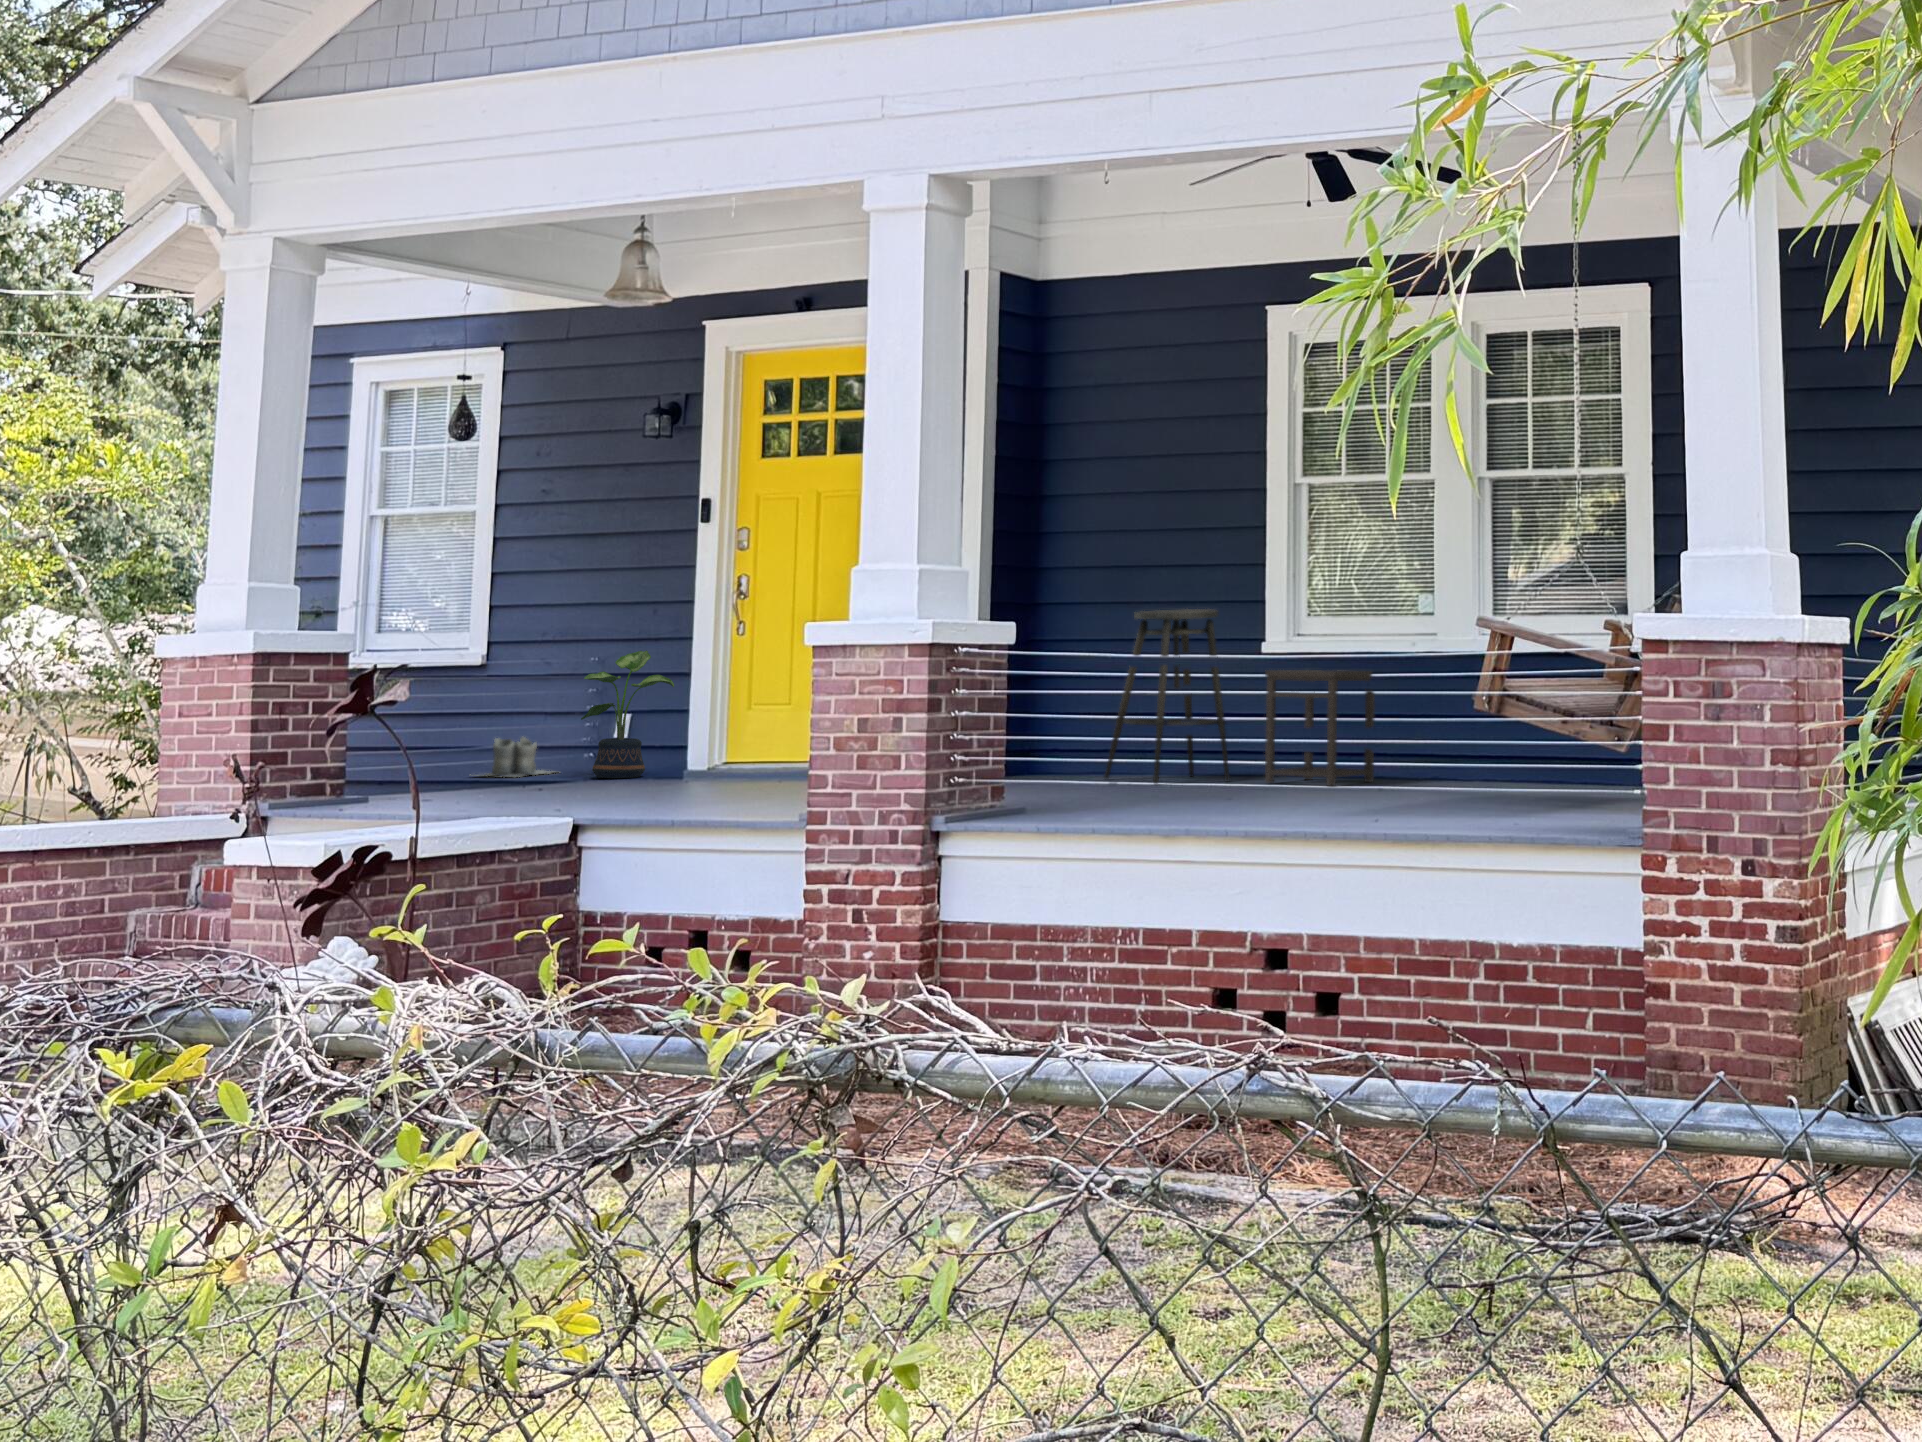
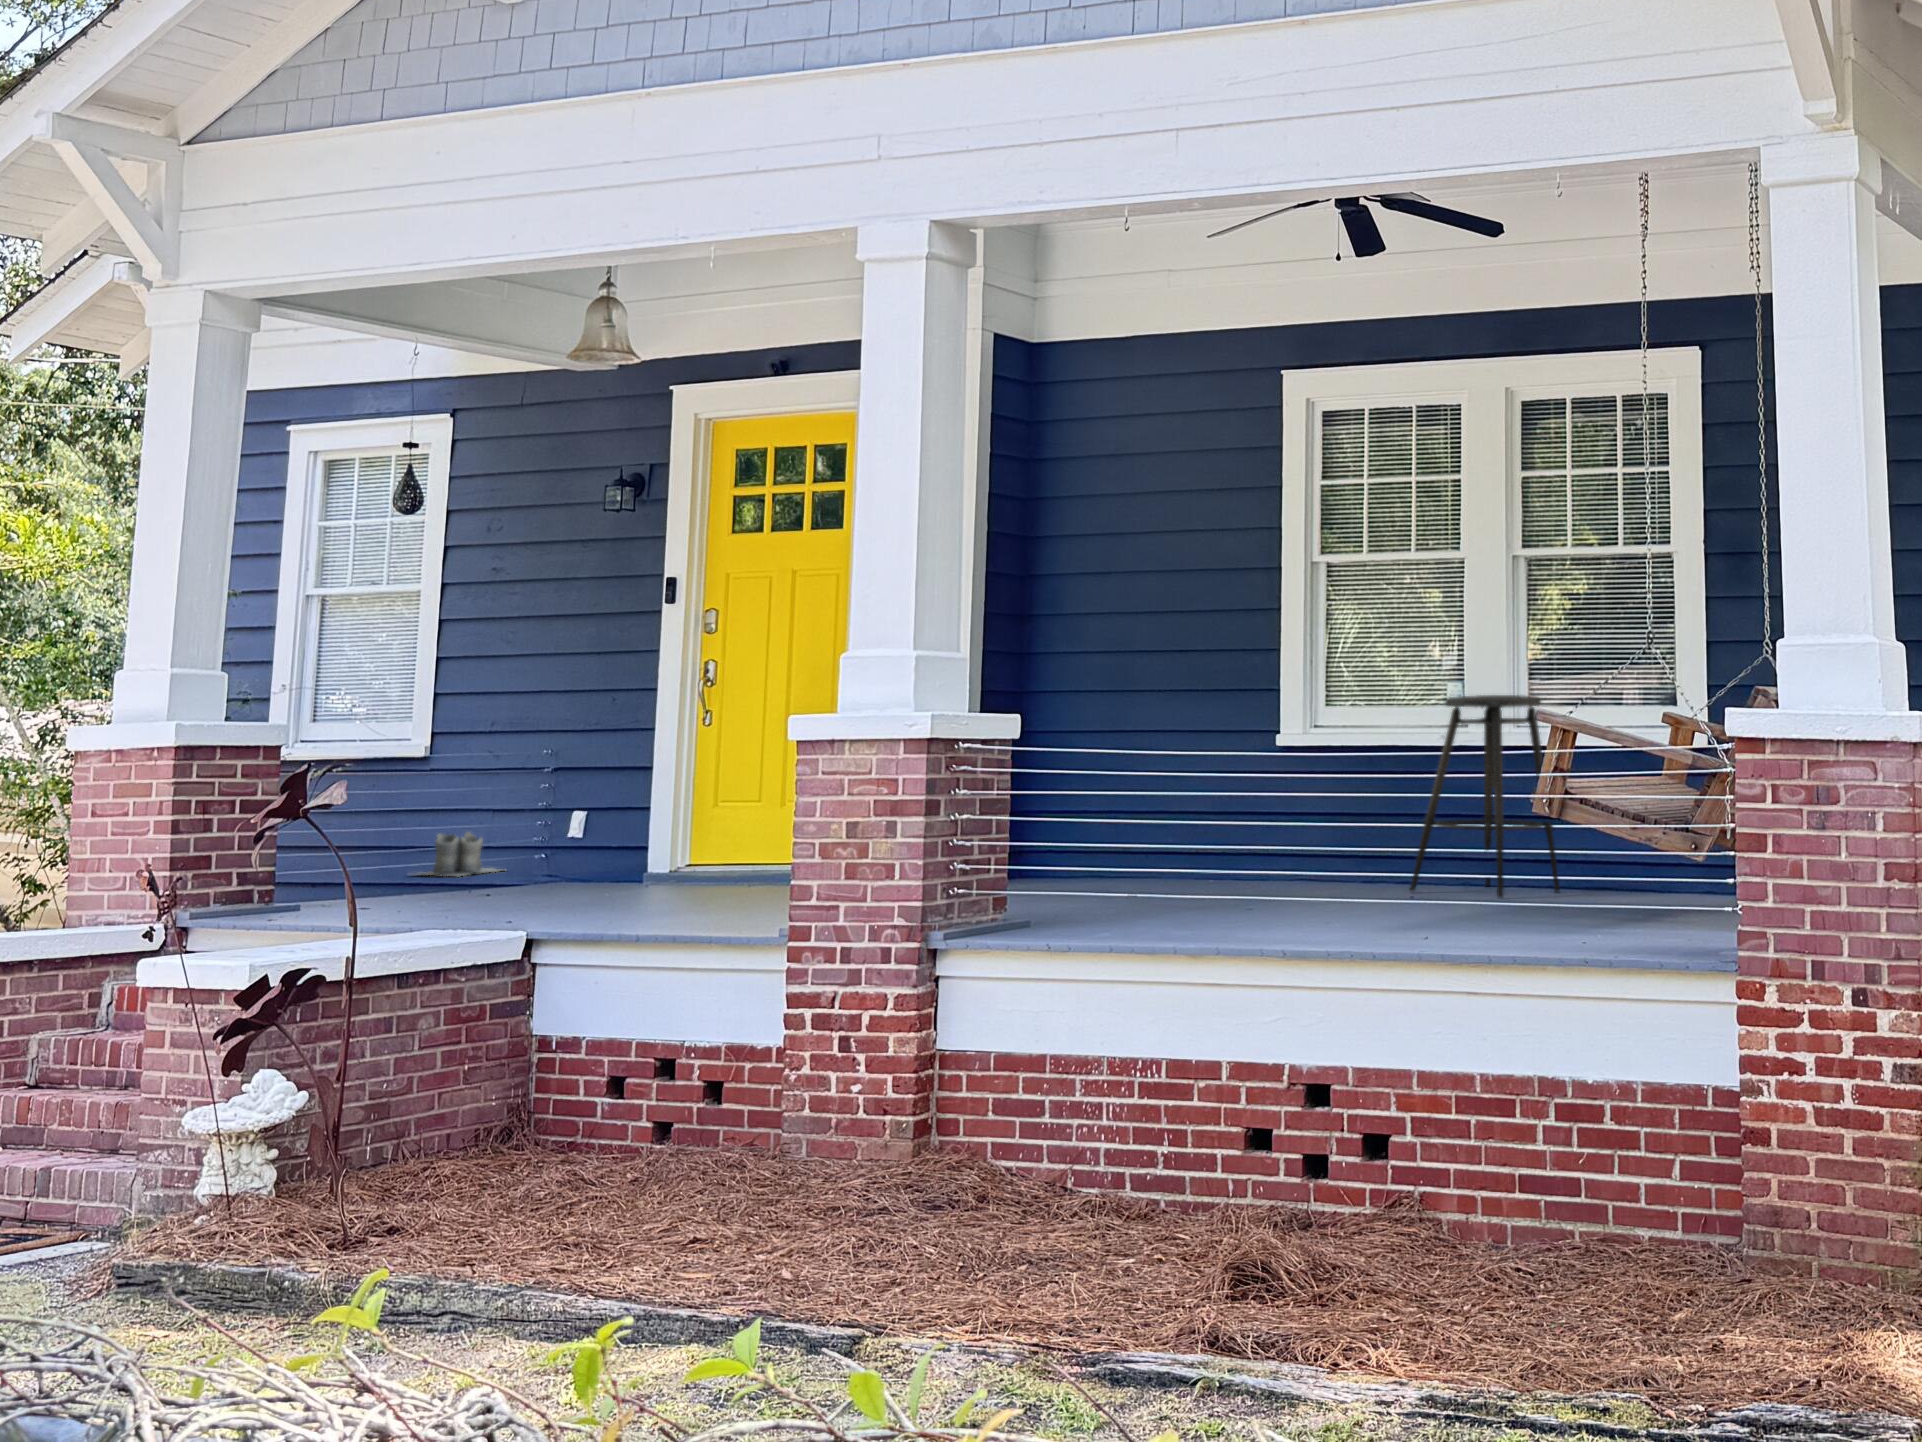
stool: present [1104,609,1230,784] -> present [1410,695,1560,898]
potted plant: present [581,651,674,778] -> none [532,738,633,878]
side table: present [1265,670,1375,786] -> none [1278,761,1398,888]

